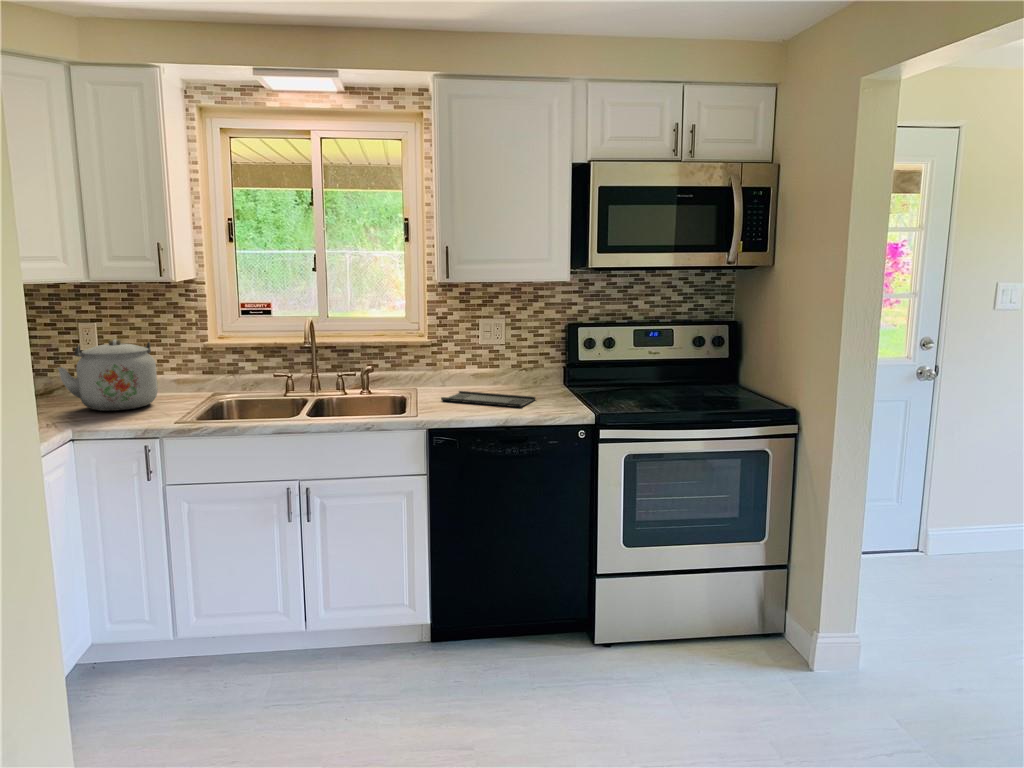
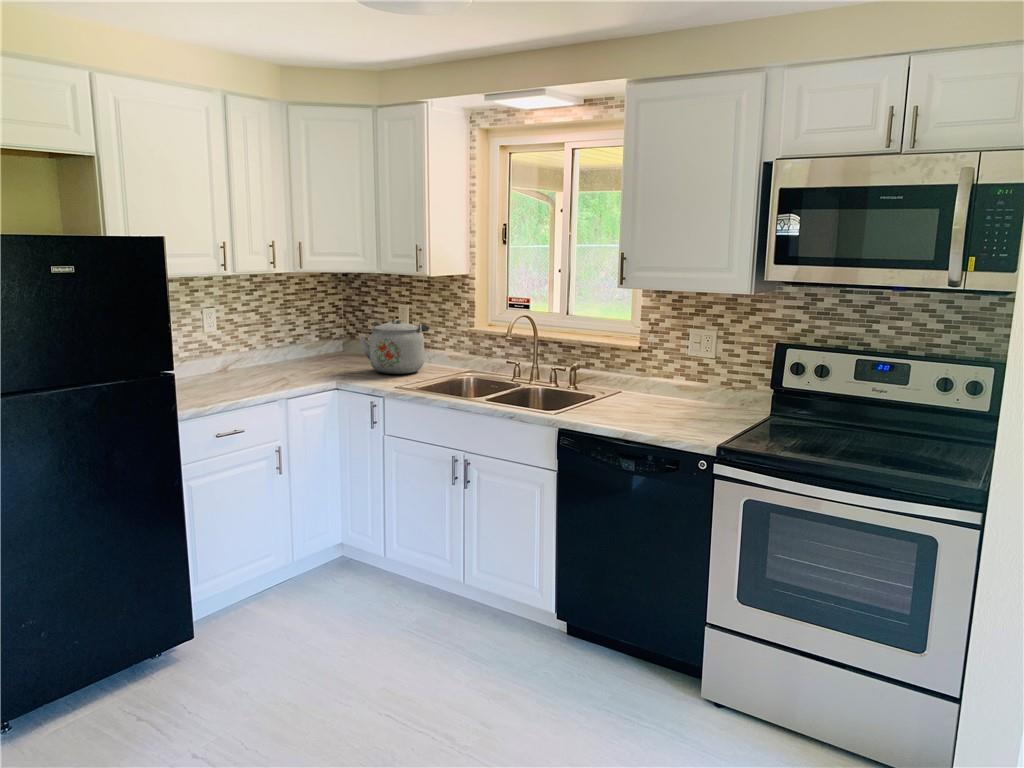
tray: present [441,391,536,407] -> none [610,400,697,425]

